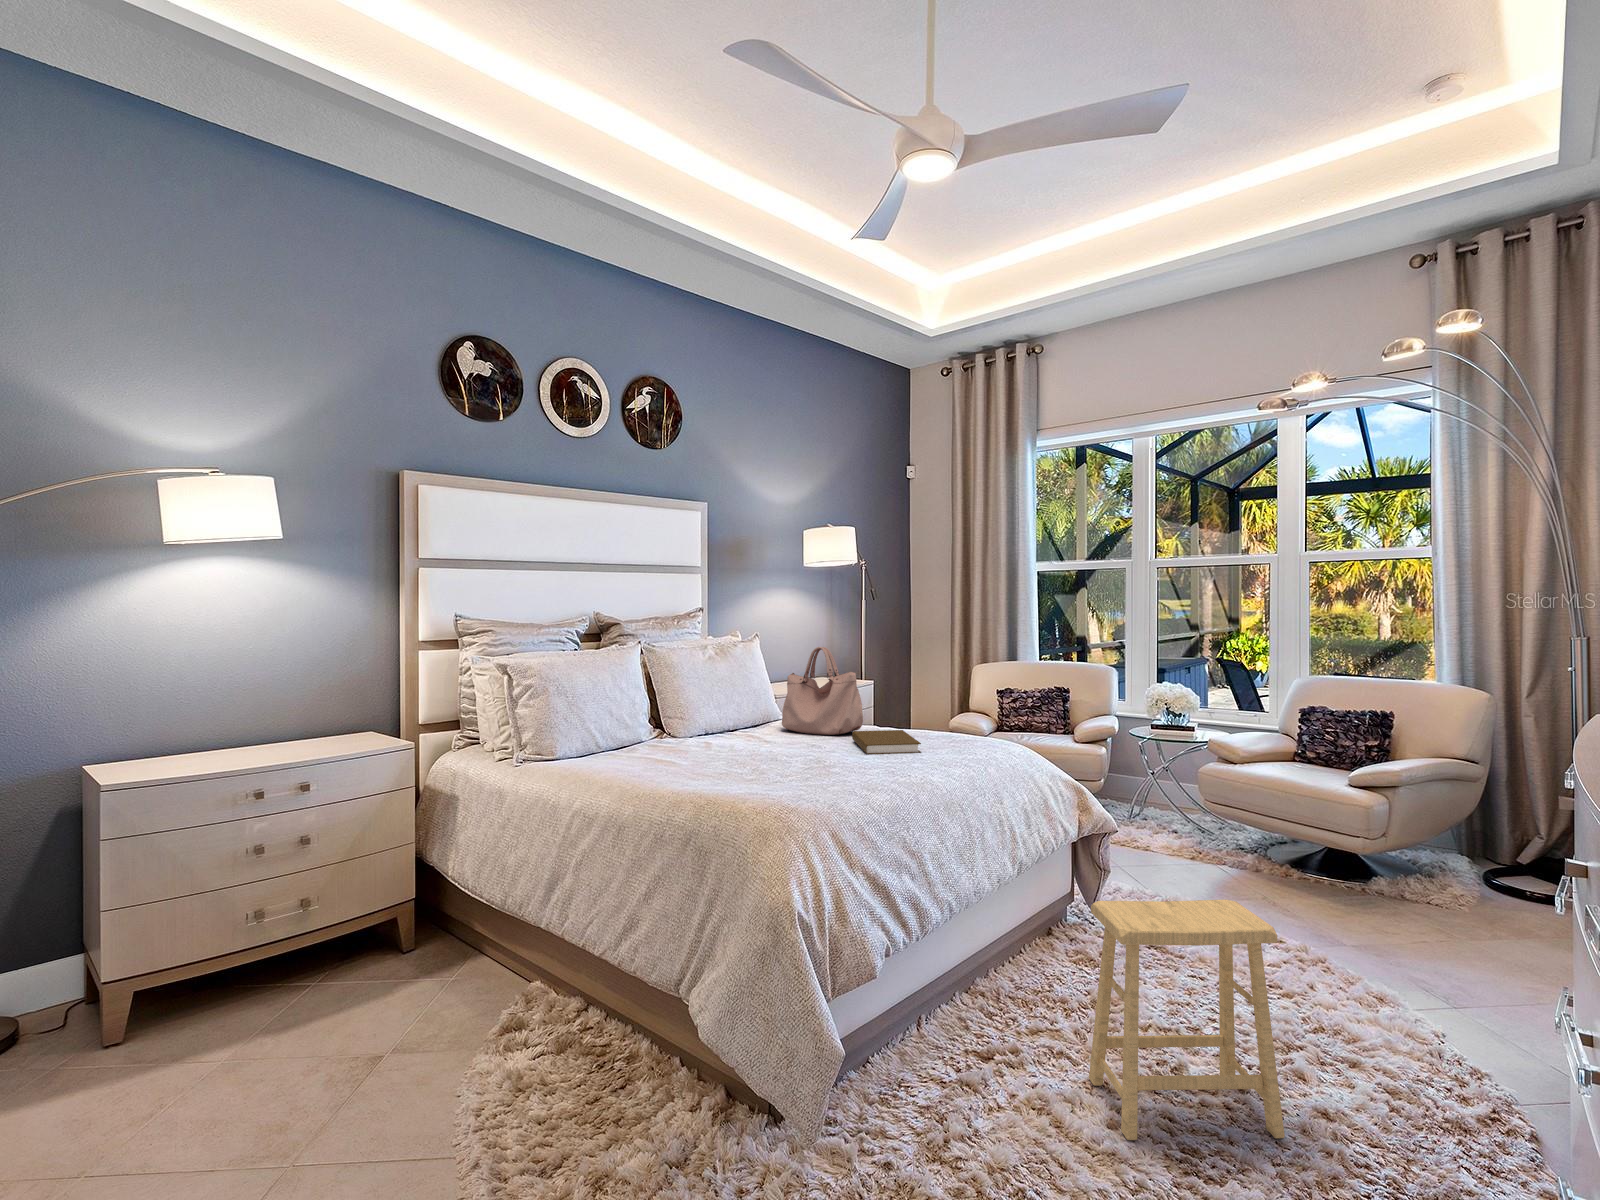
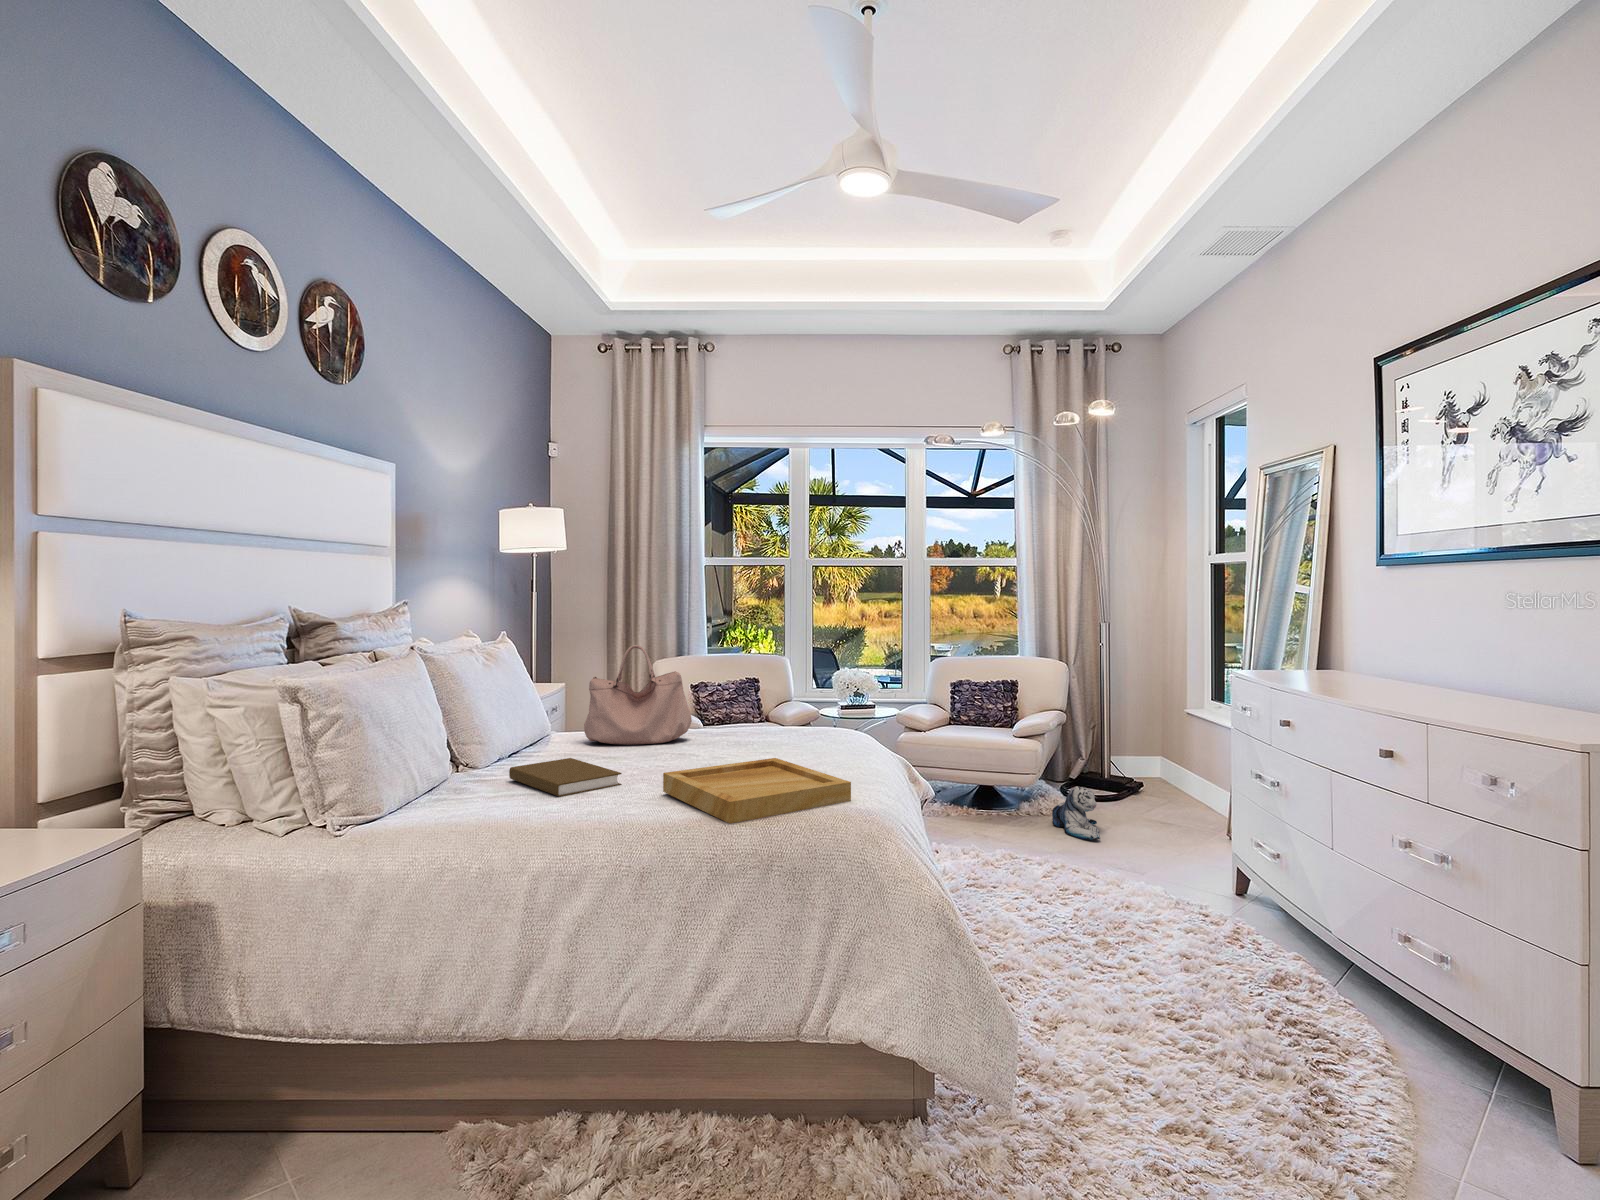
book: present [852,730,921,755] -> present [509,758,622,797]
tray: none [701,752,835,797] -> present [663,758,851,824]
plush toy: none [1404,860,1481,937] -> present [1052,787,1100,840]
footstool: present [1089,899,1285,1140] -> none [1051,833,1189,1045]

